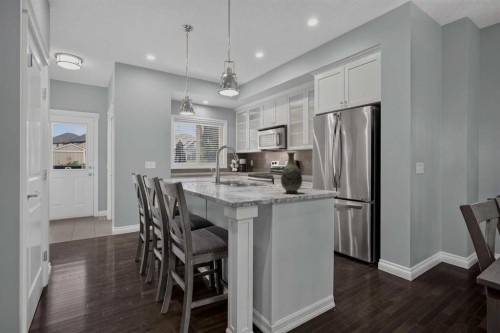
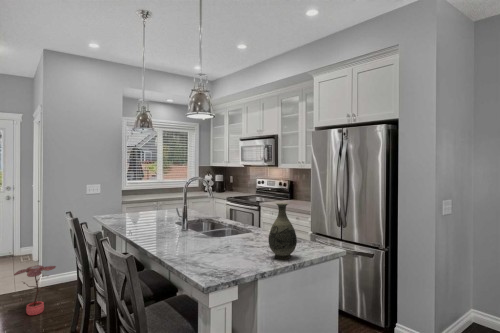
potted plant: none [95,216,125,251] -> present [14,265,56,315]

